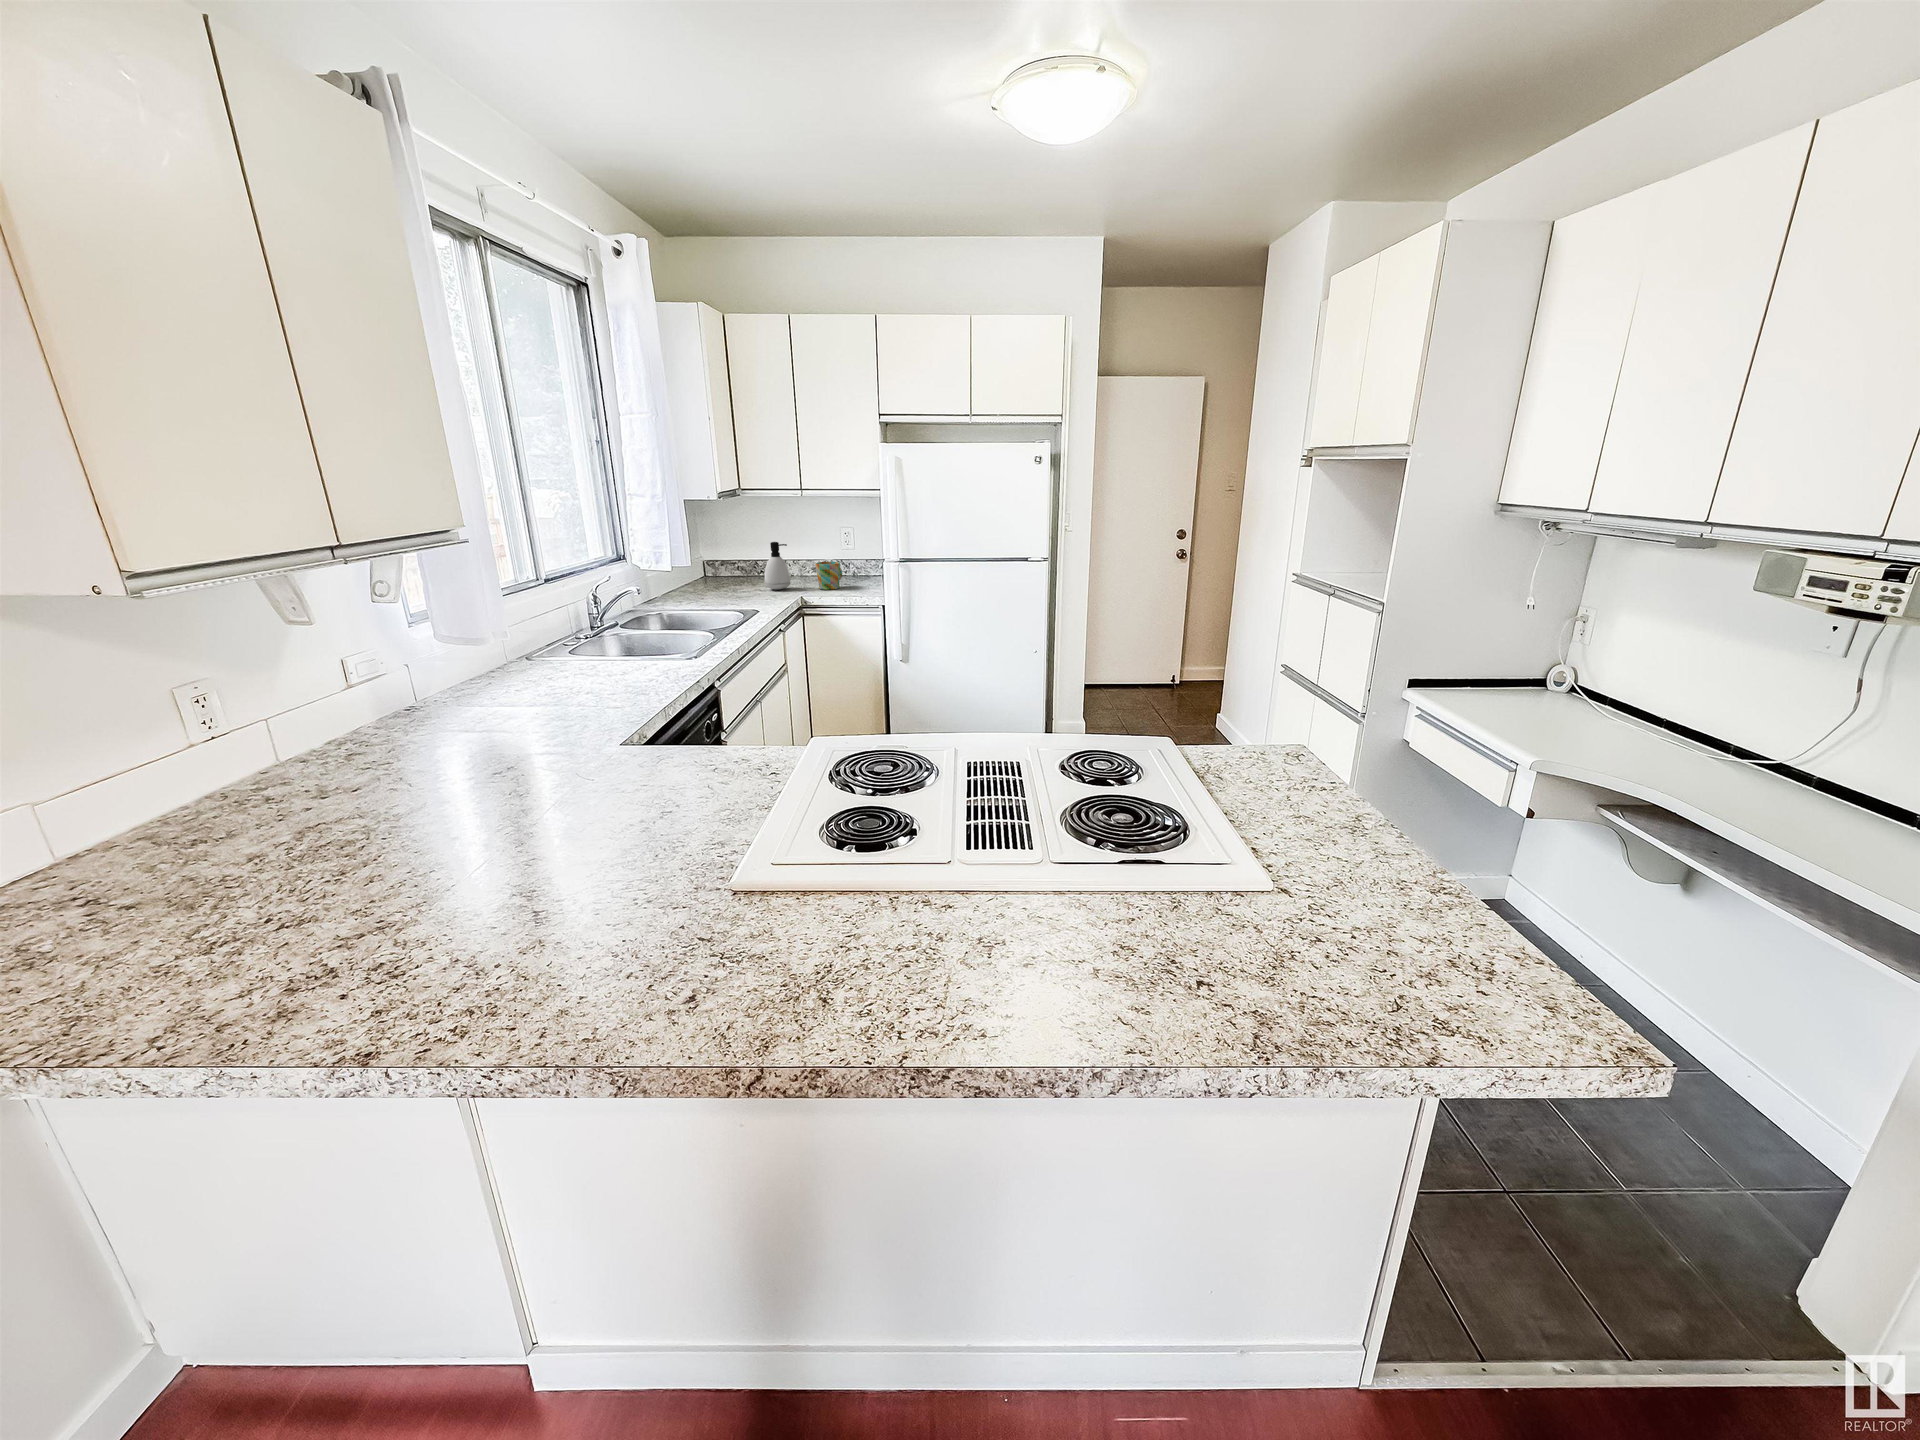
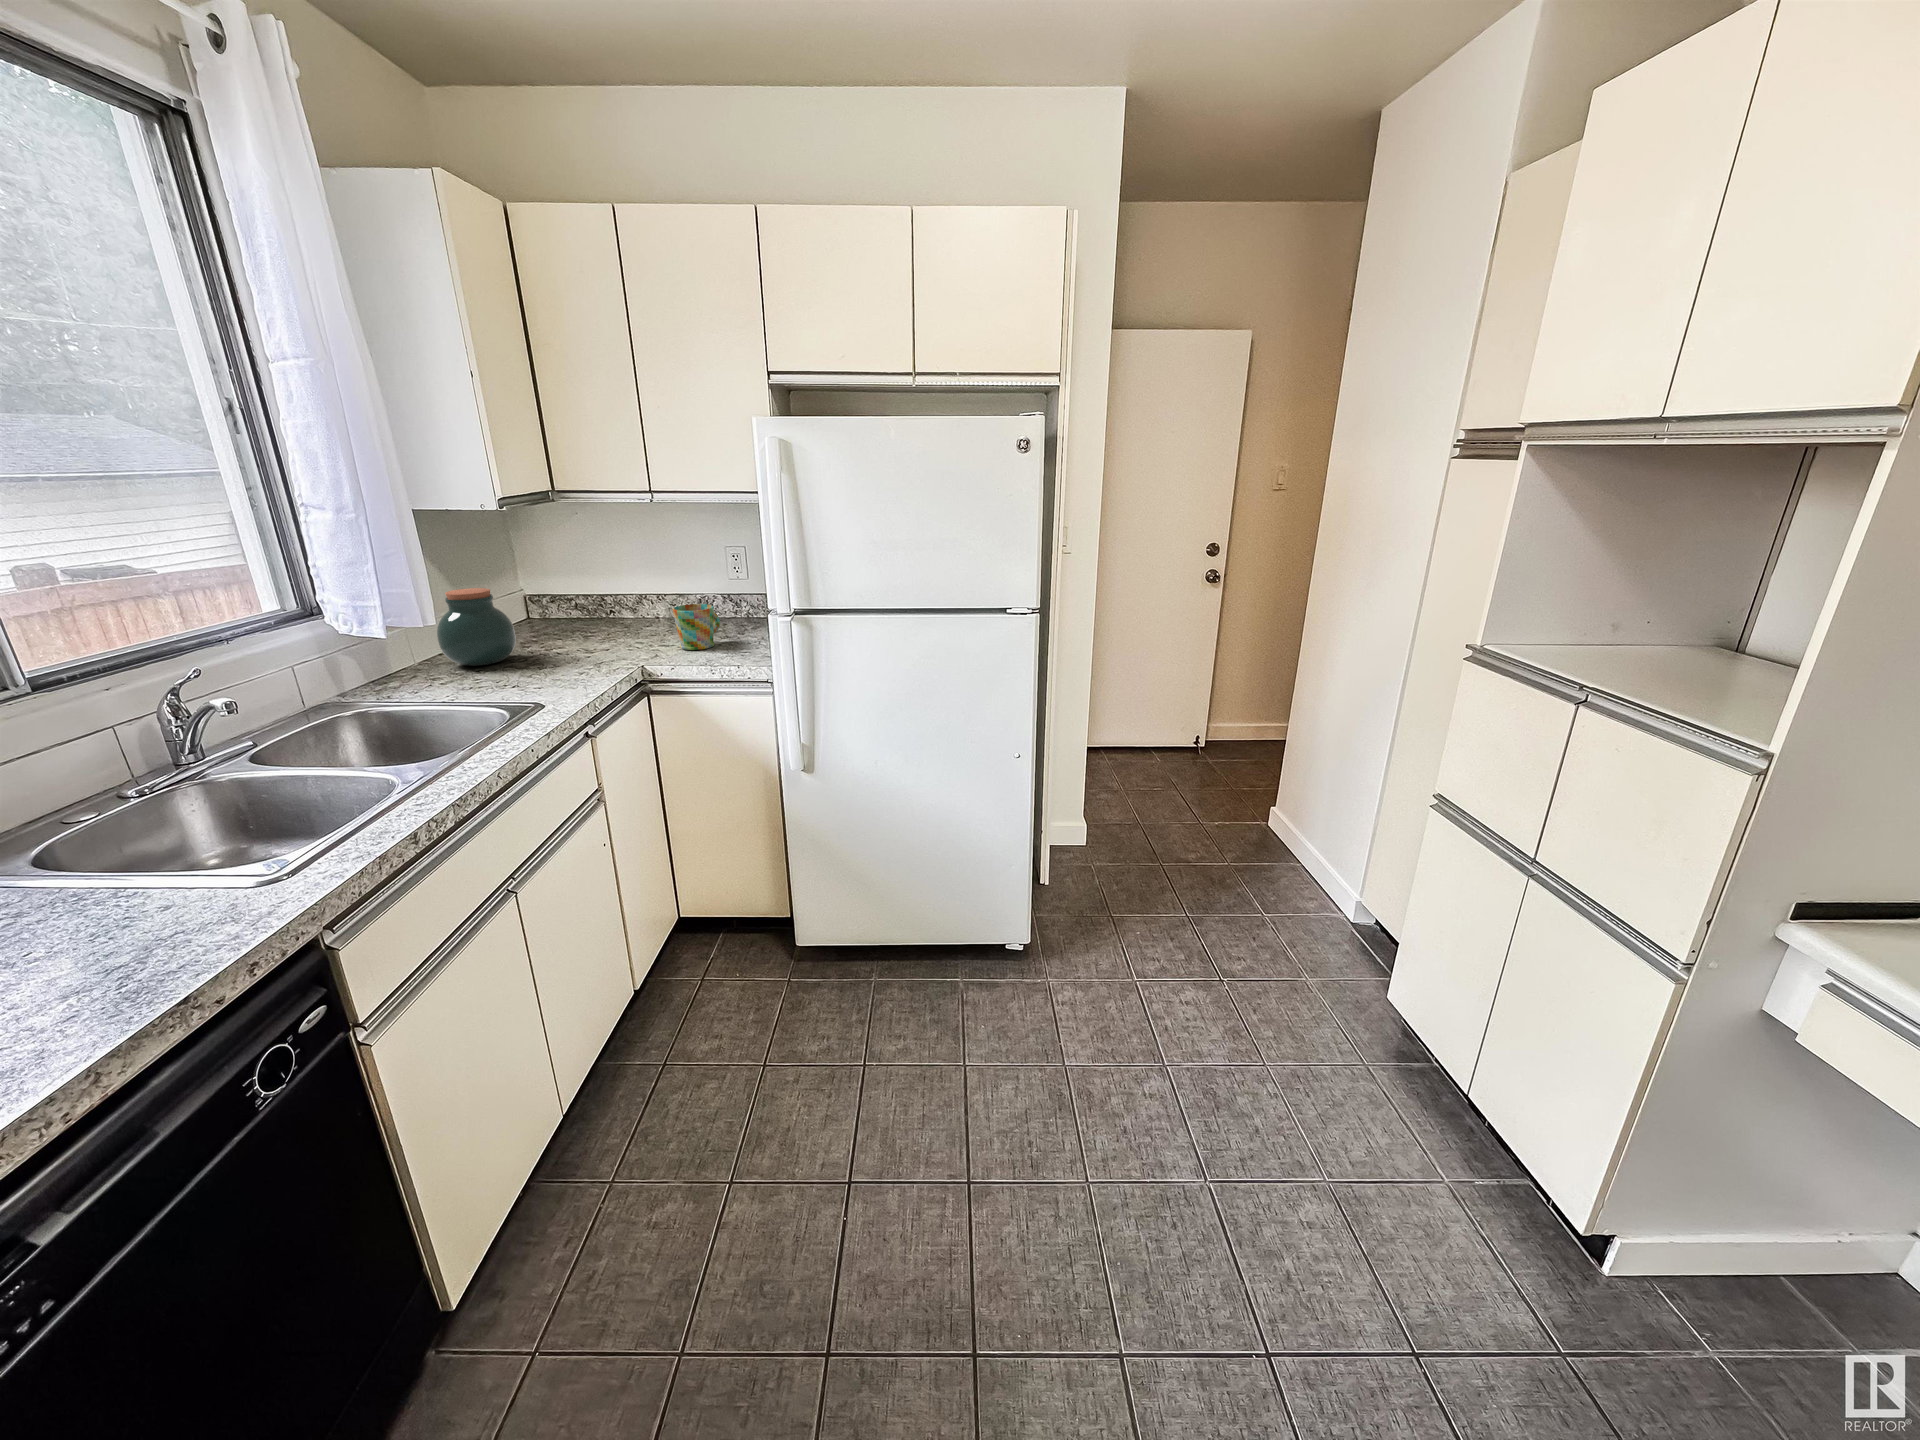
soap dispenser: present [765,542,790,590] -> none [591,574,635,649]
jar: none [679,549,722,596] -> present [437,588,516,666]

